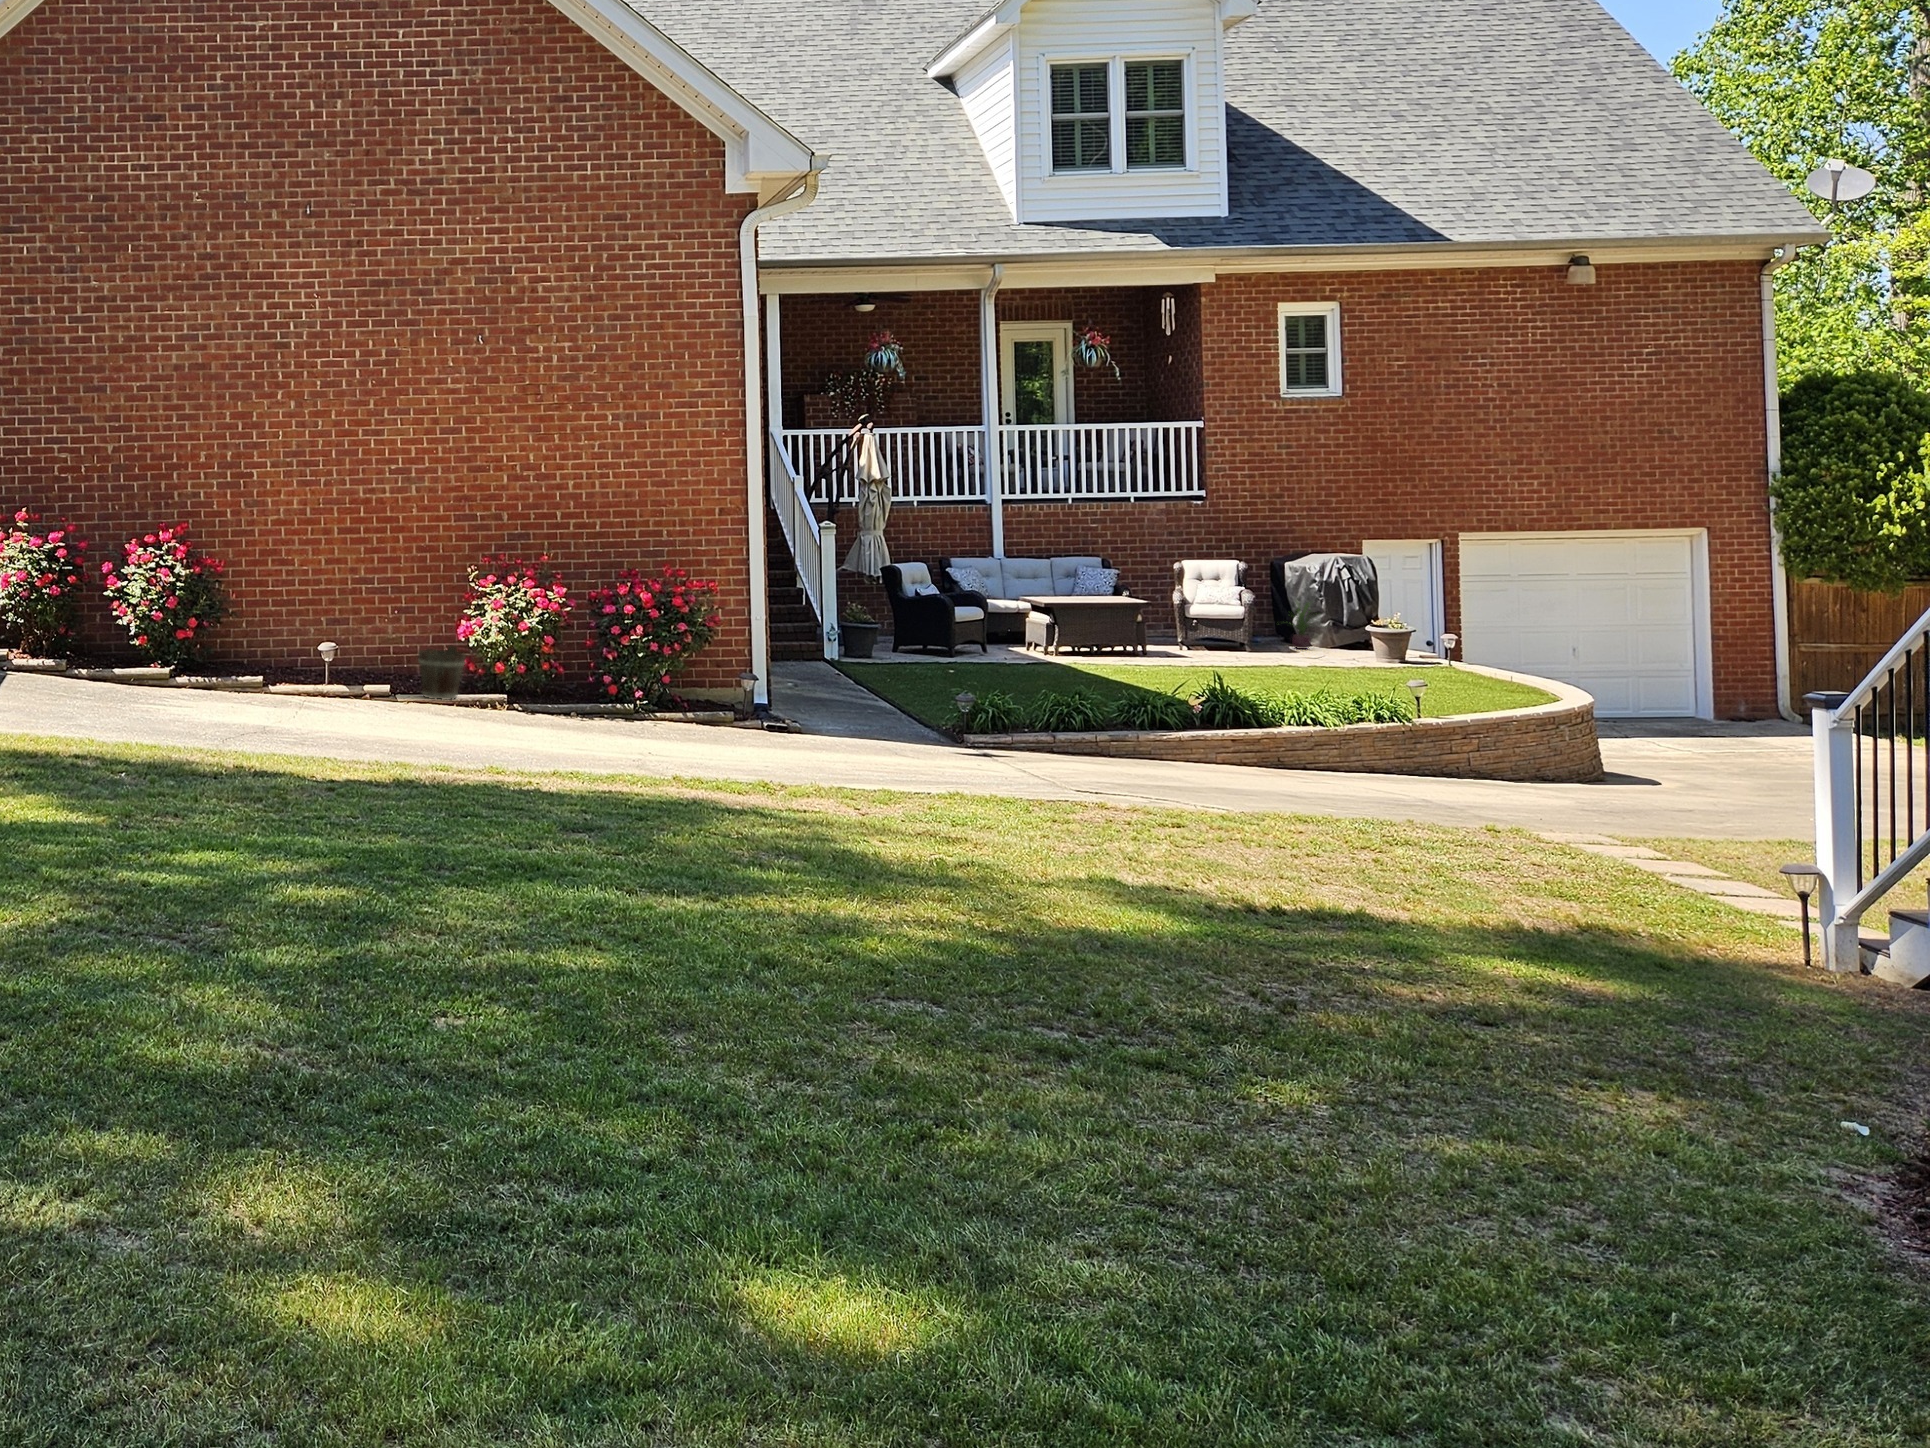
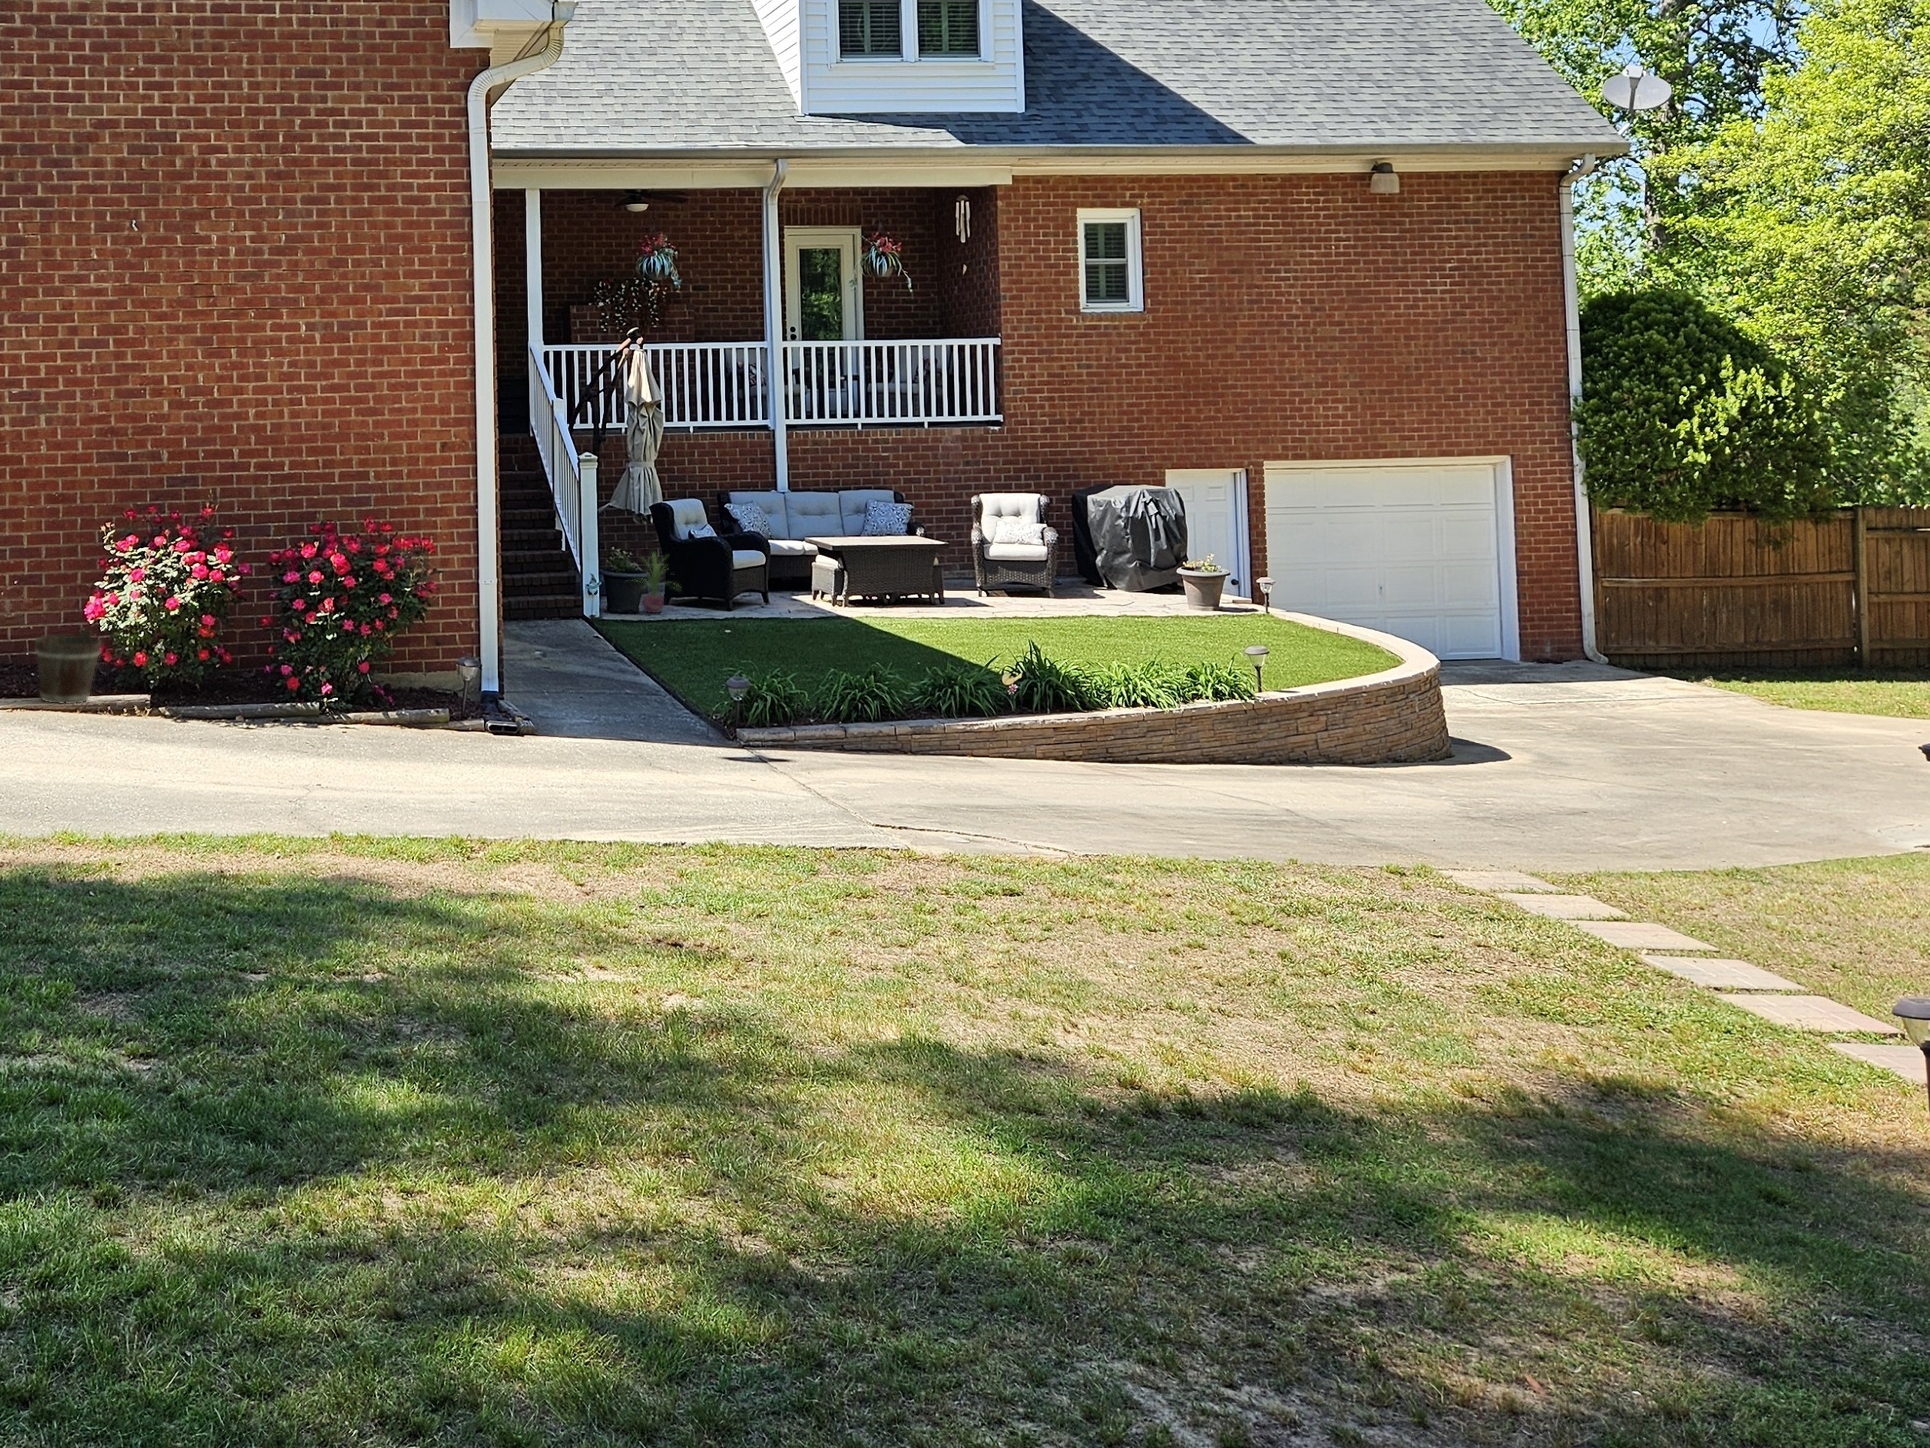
decorative plant: present [1290,603,1311,649] -> present [643,554,666,613]

